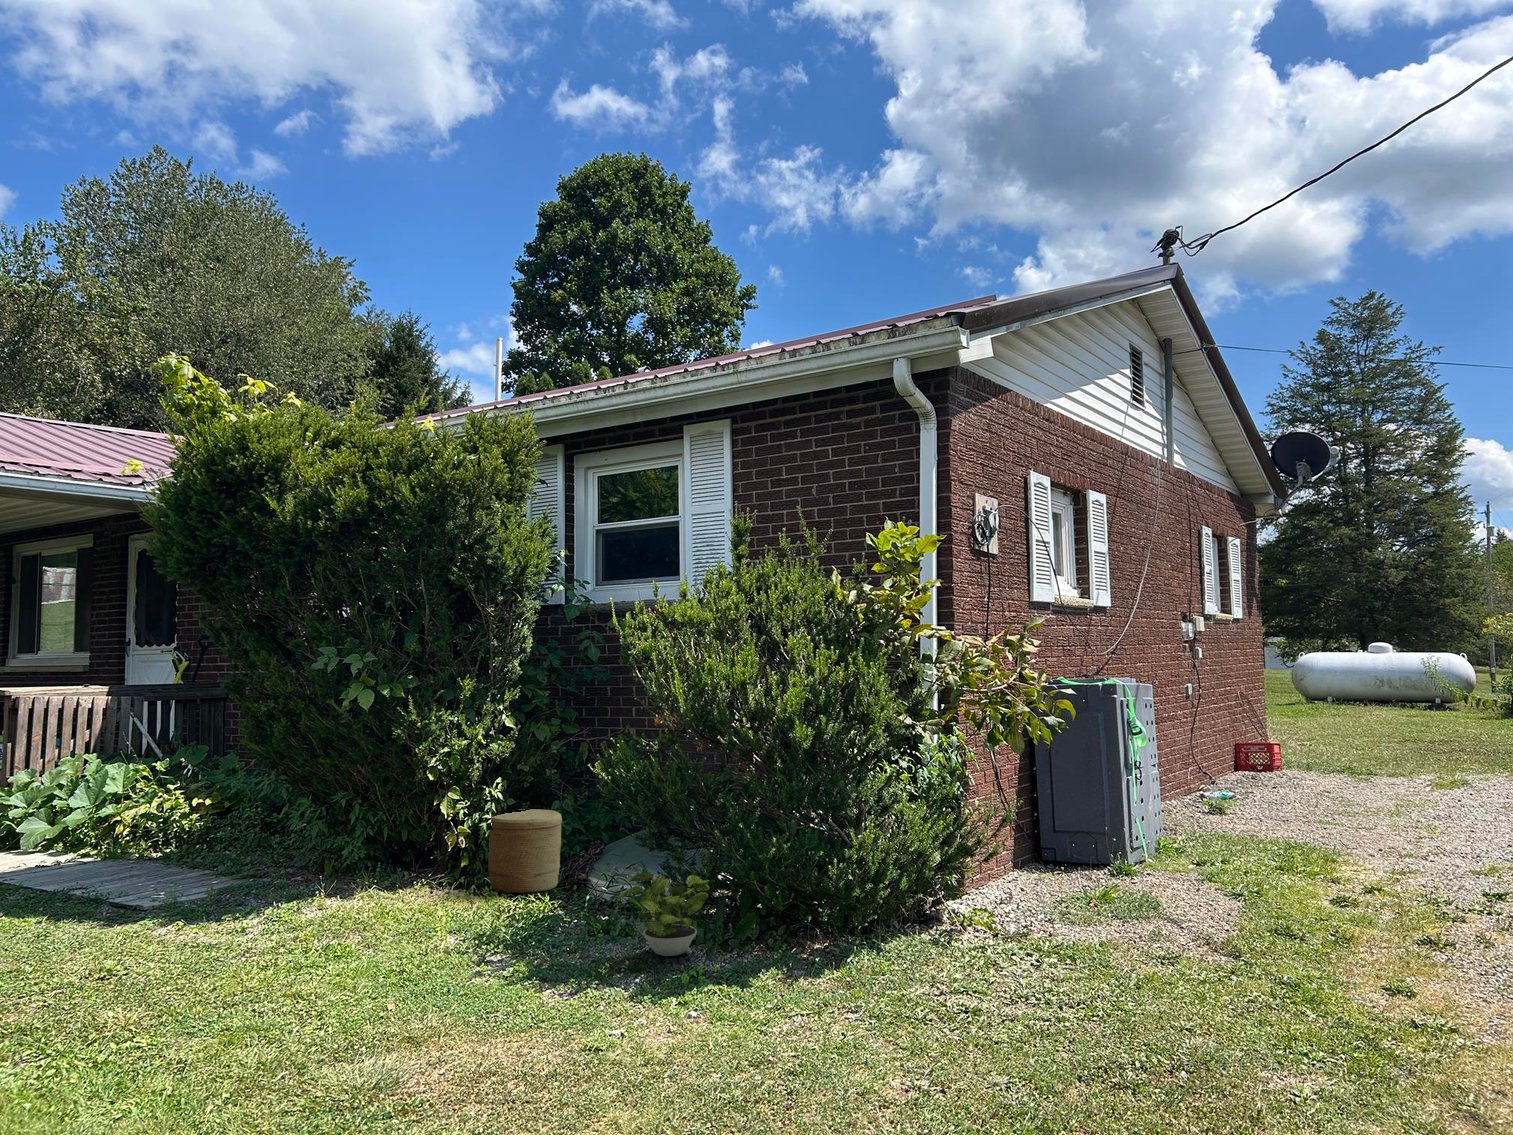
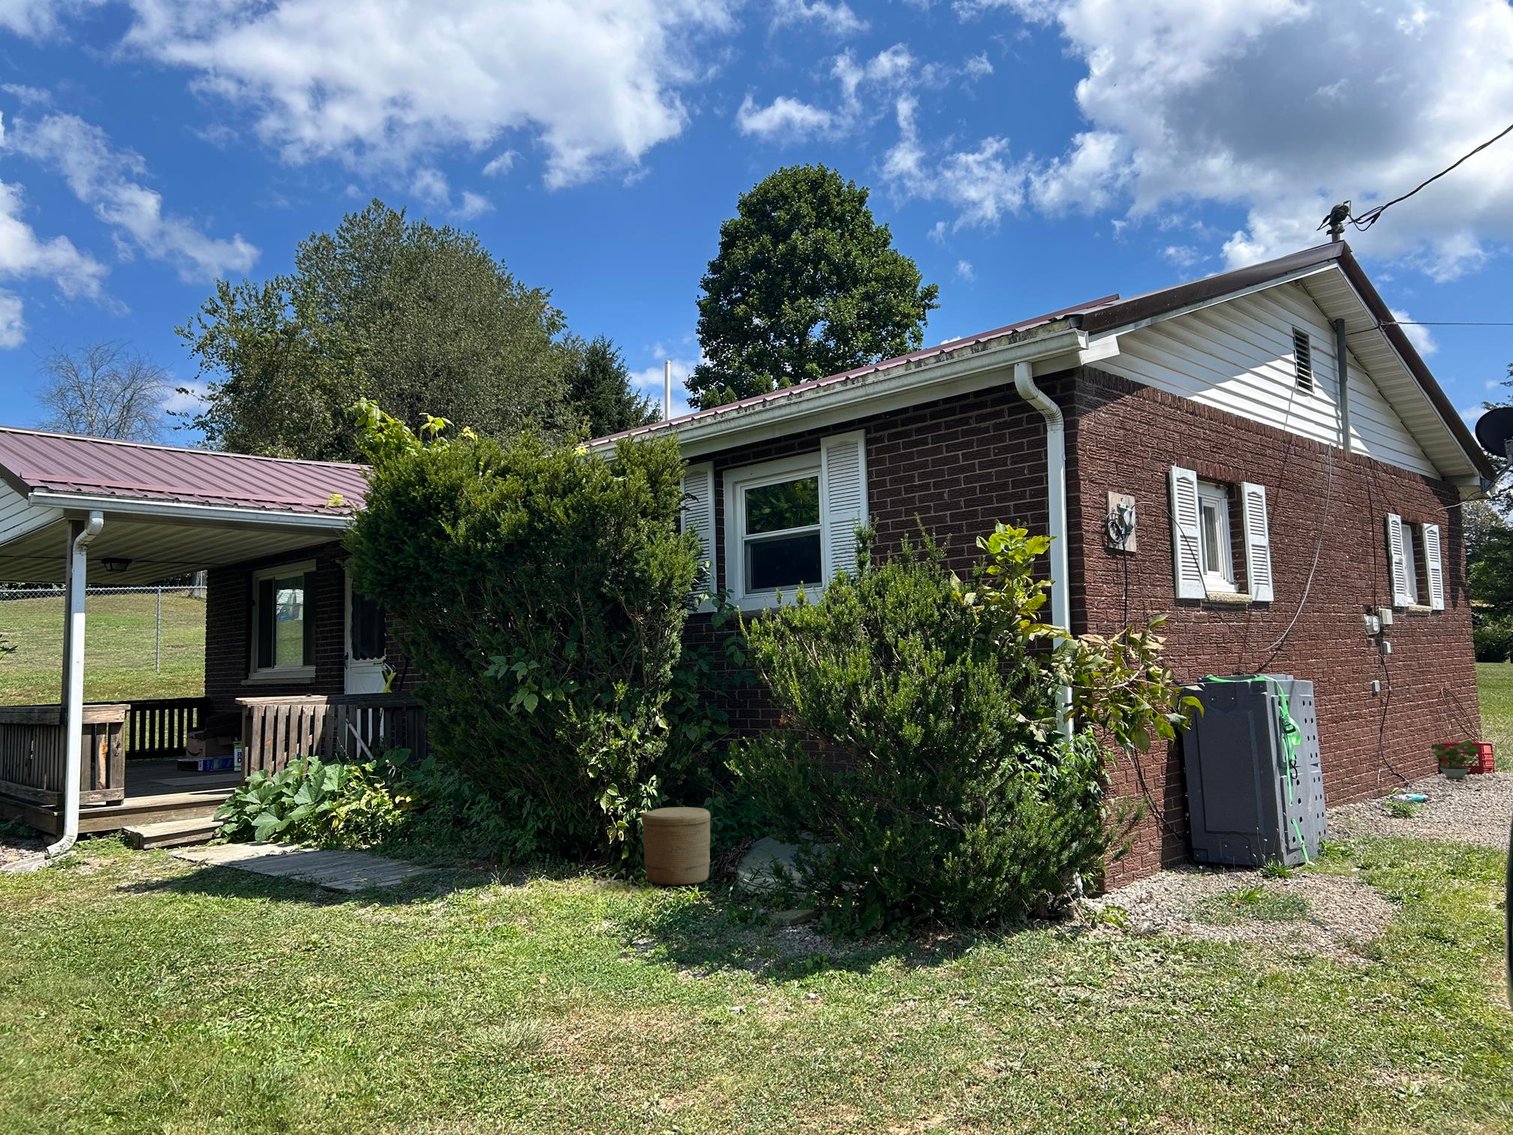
potted plant: present [617,873,710,956] -> present [1431,740,1479,779]

